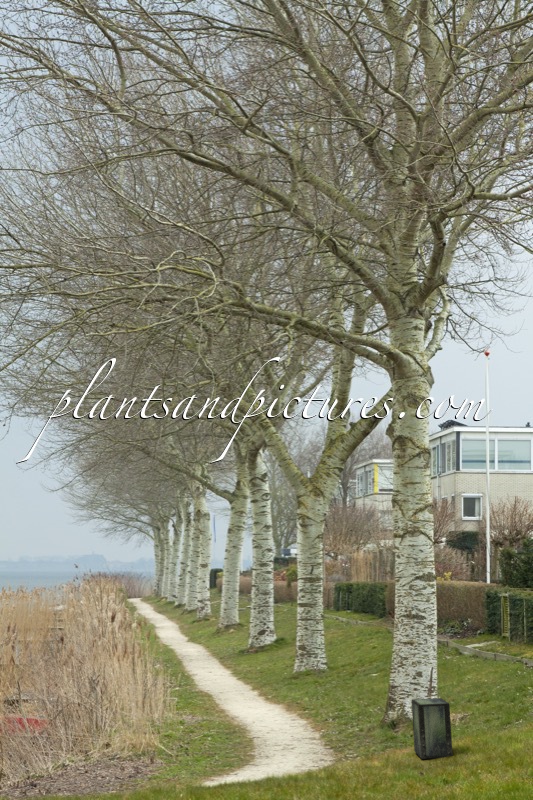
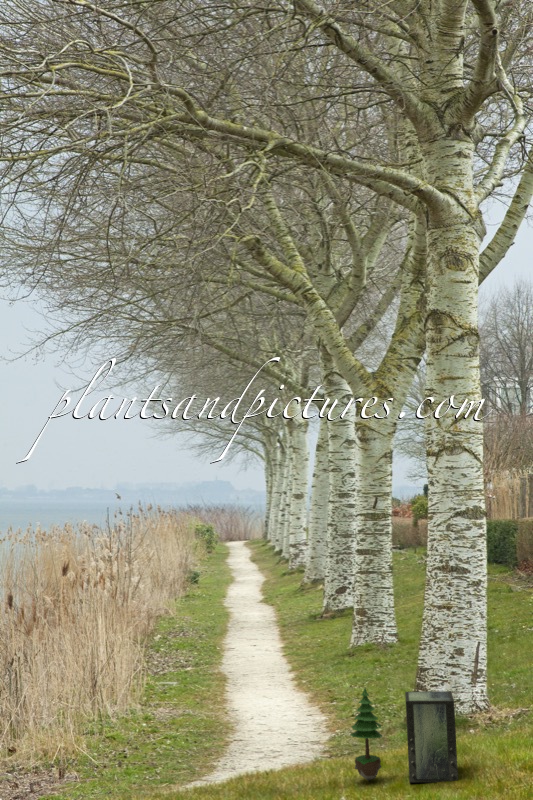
potted tree: none [379,697,401,761] -> present [350,688,382,781]

